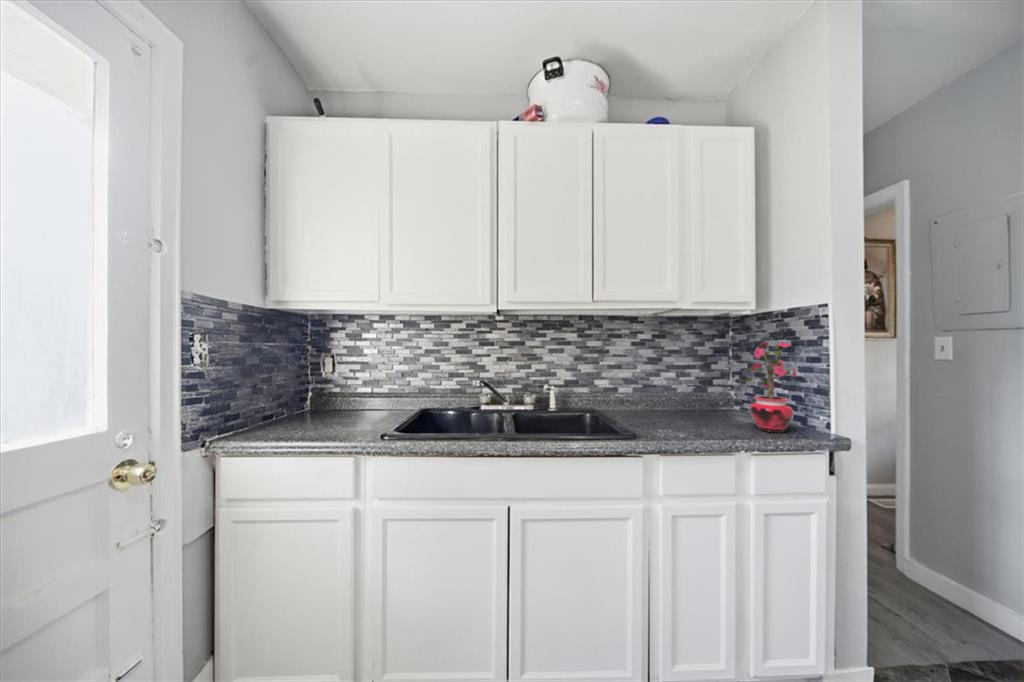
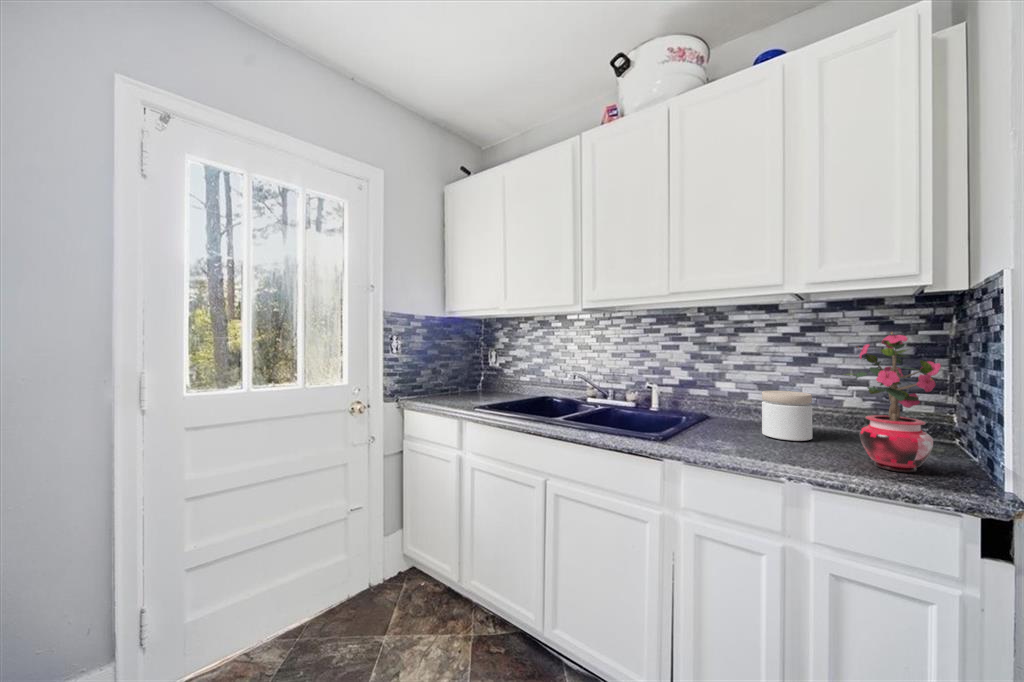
jar: none [658,384,692,421] -> present [762,391,812,441]

